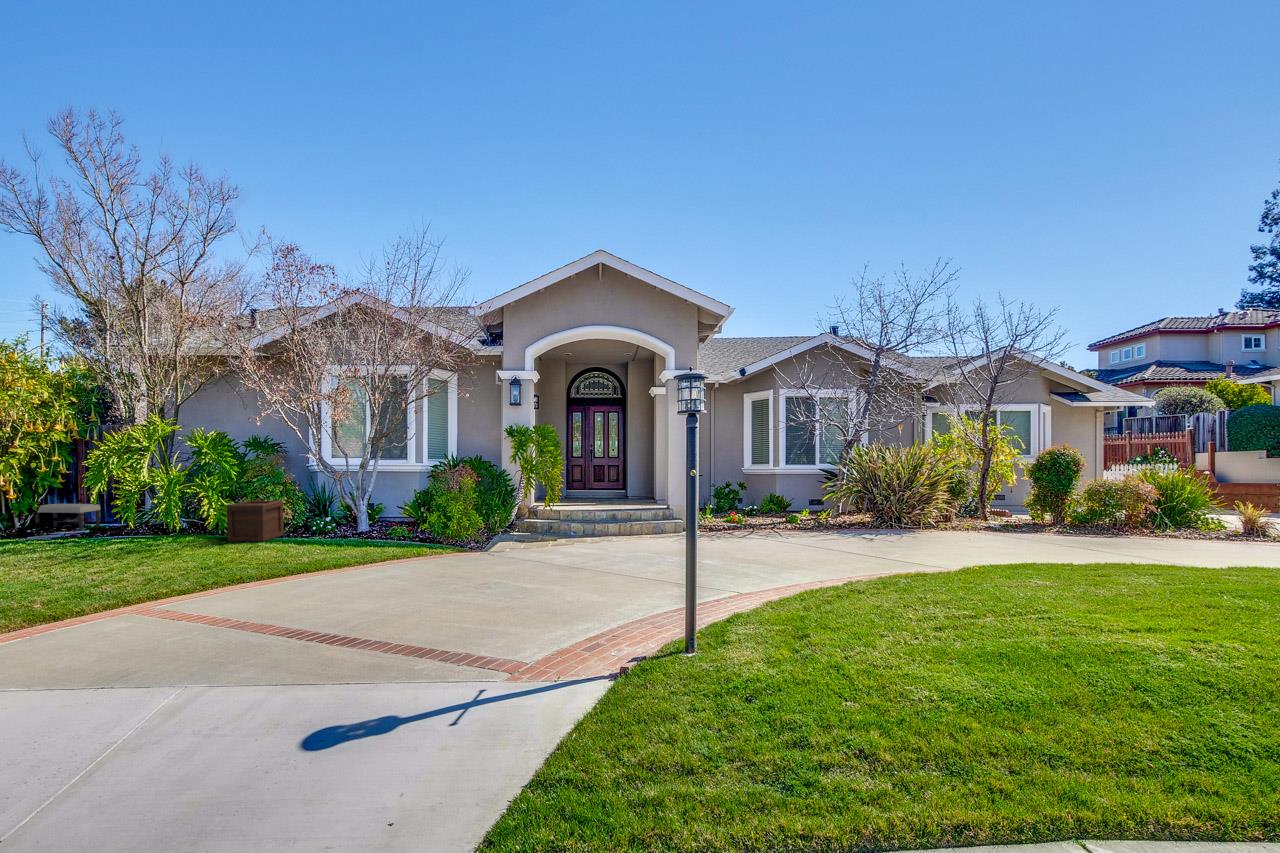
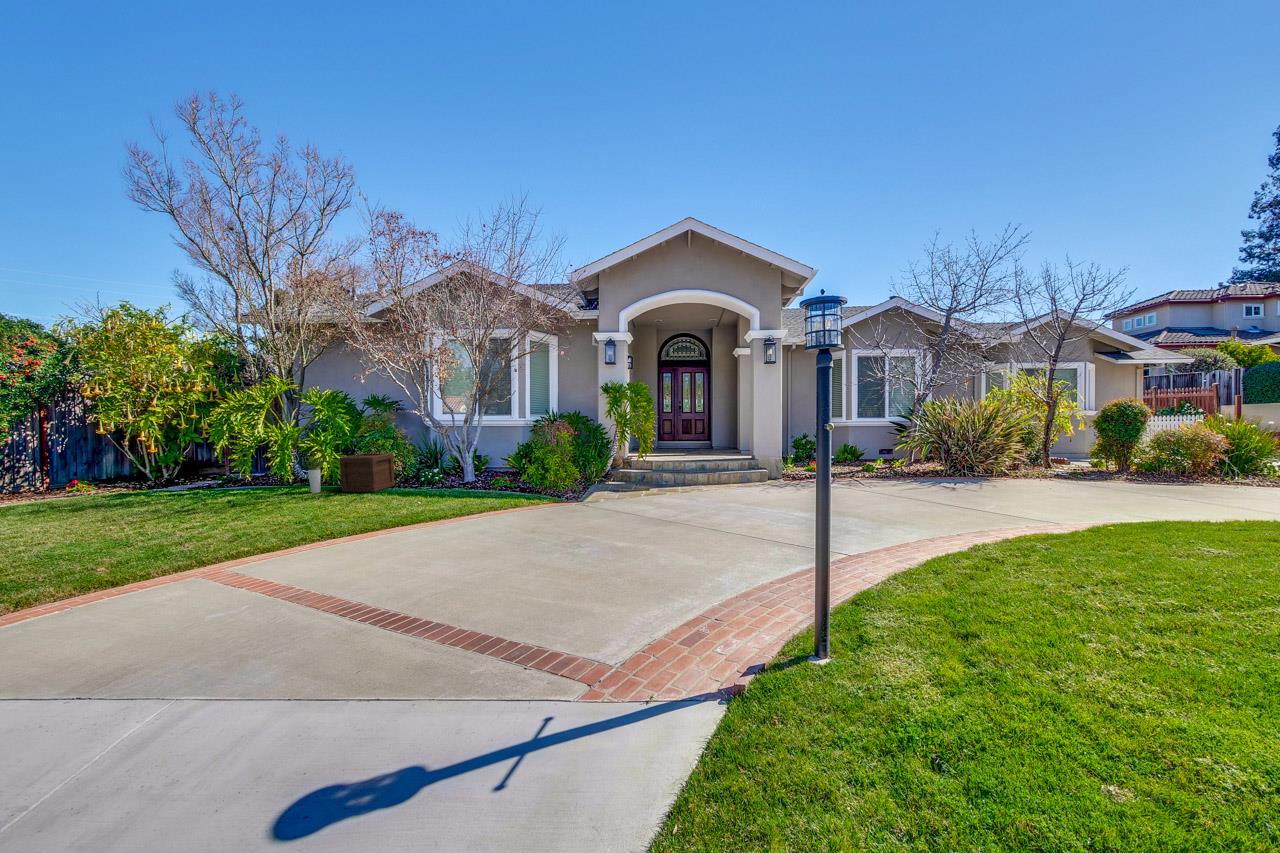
planter: none [187,503,210,543] -> present [306,457,323,493]
bench: present [35,504,101,531] -> none [184,457,240,481]

